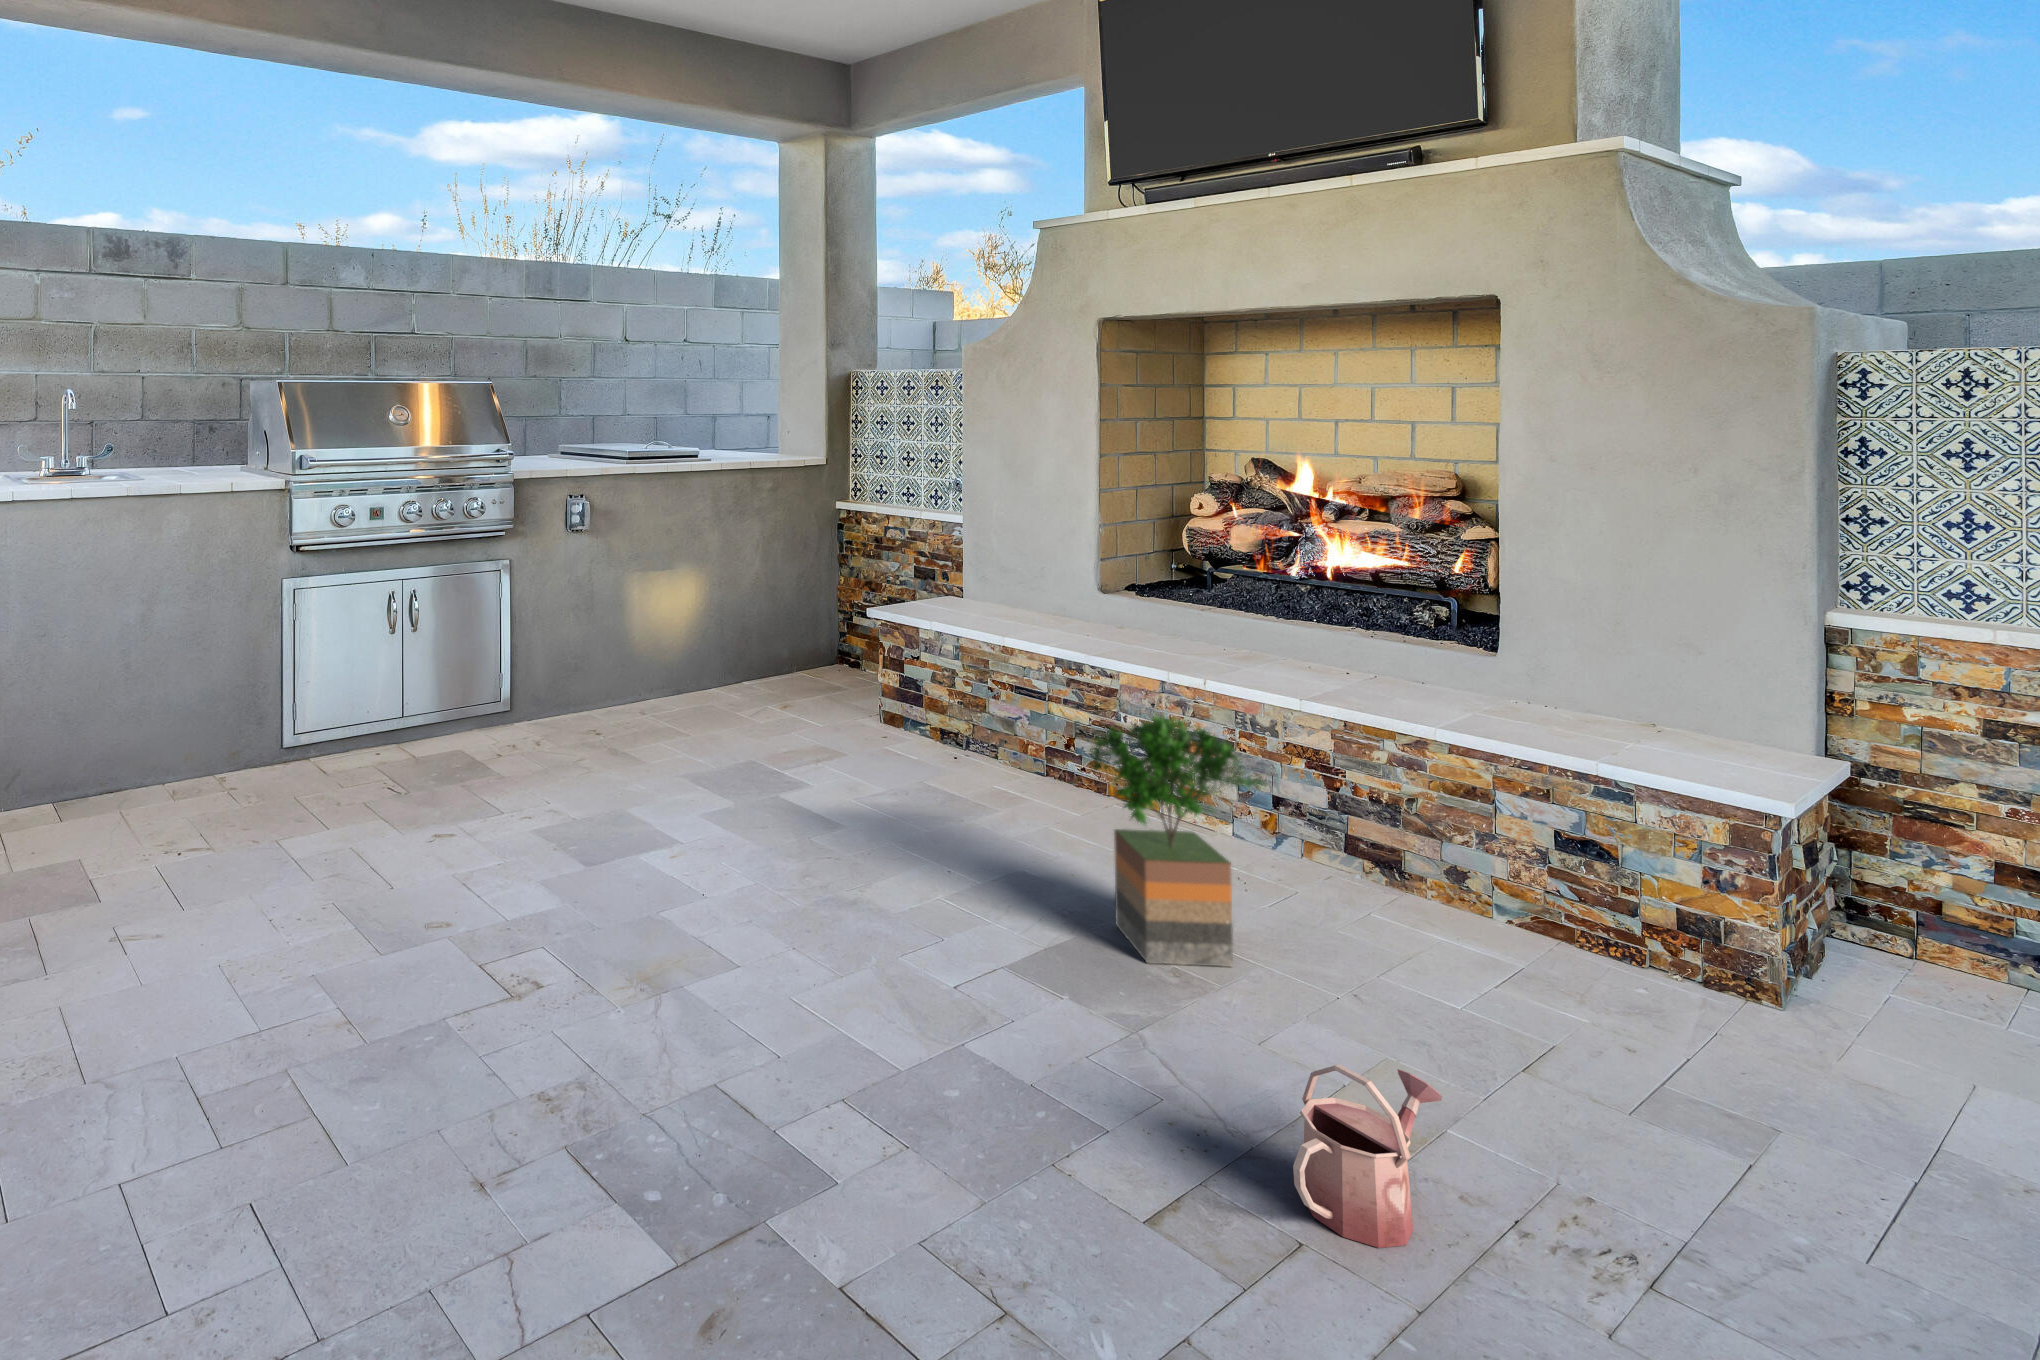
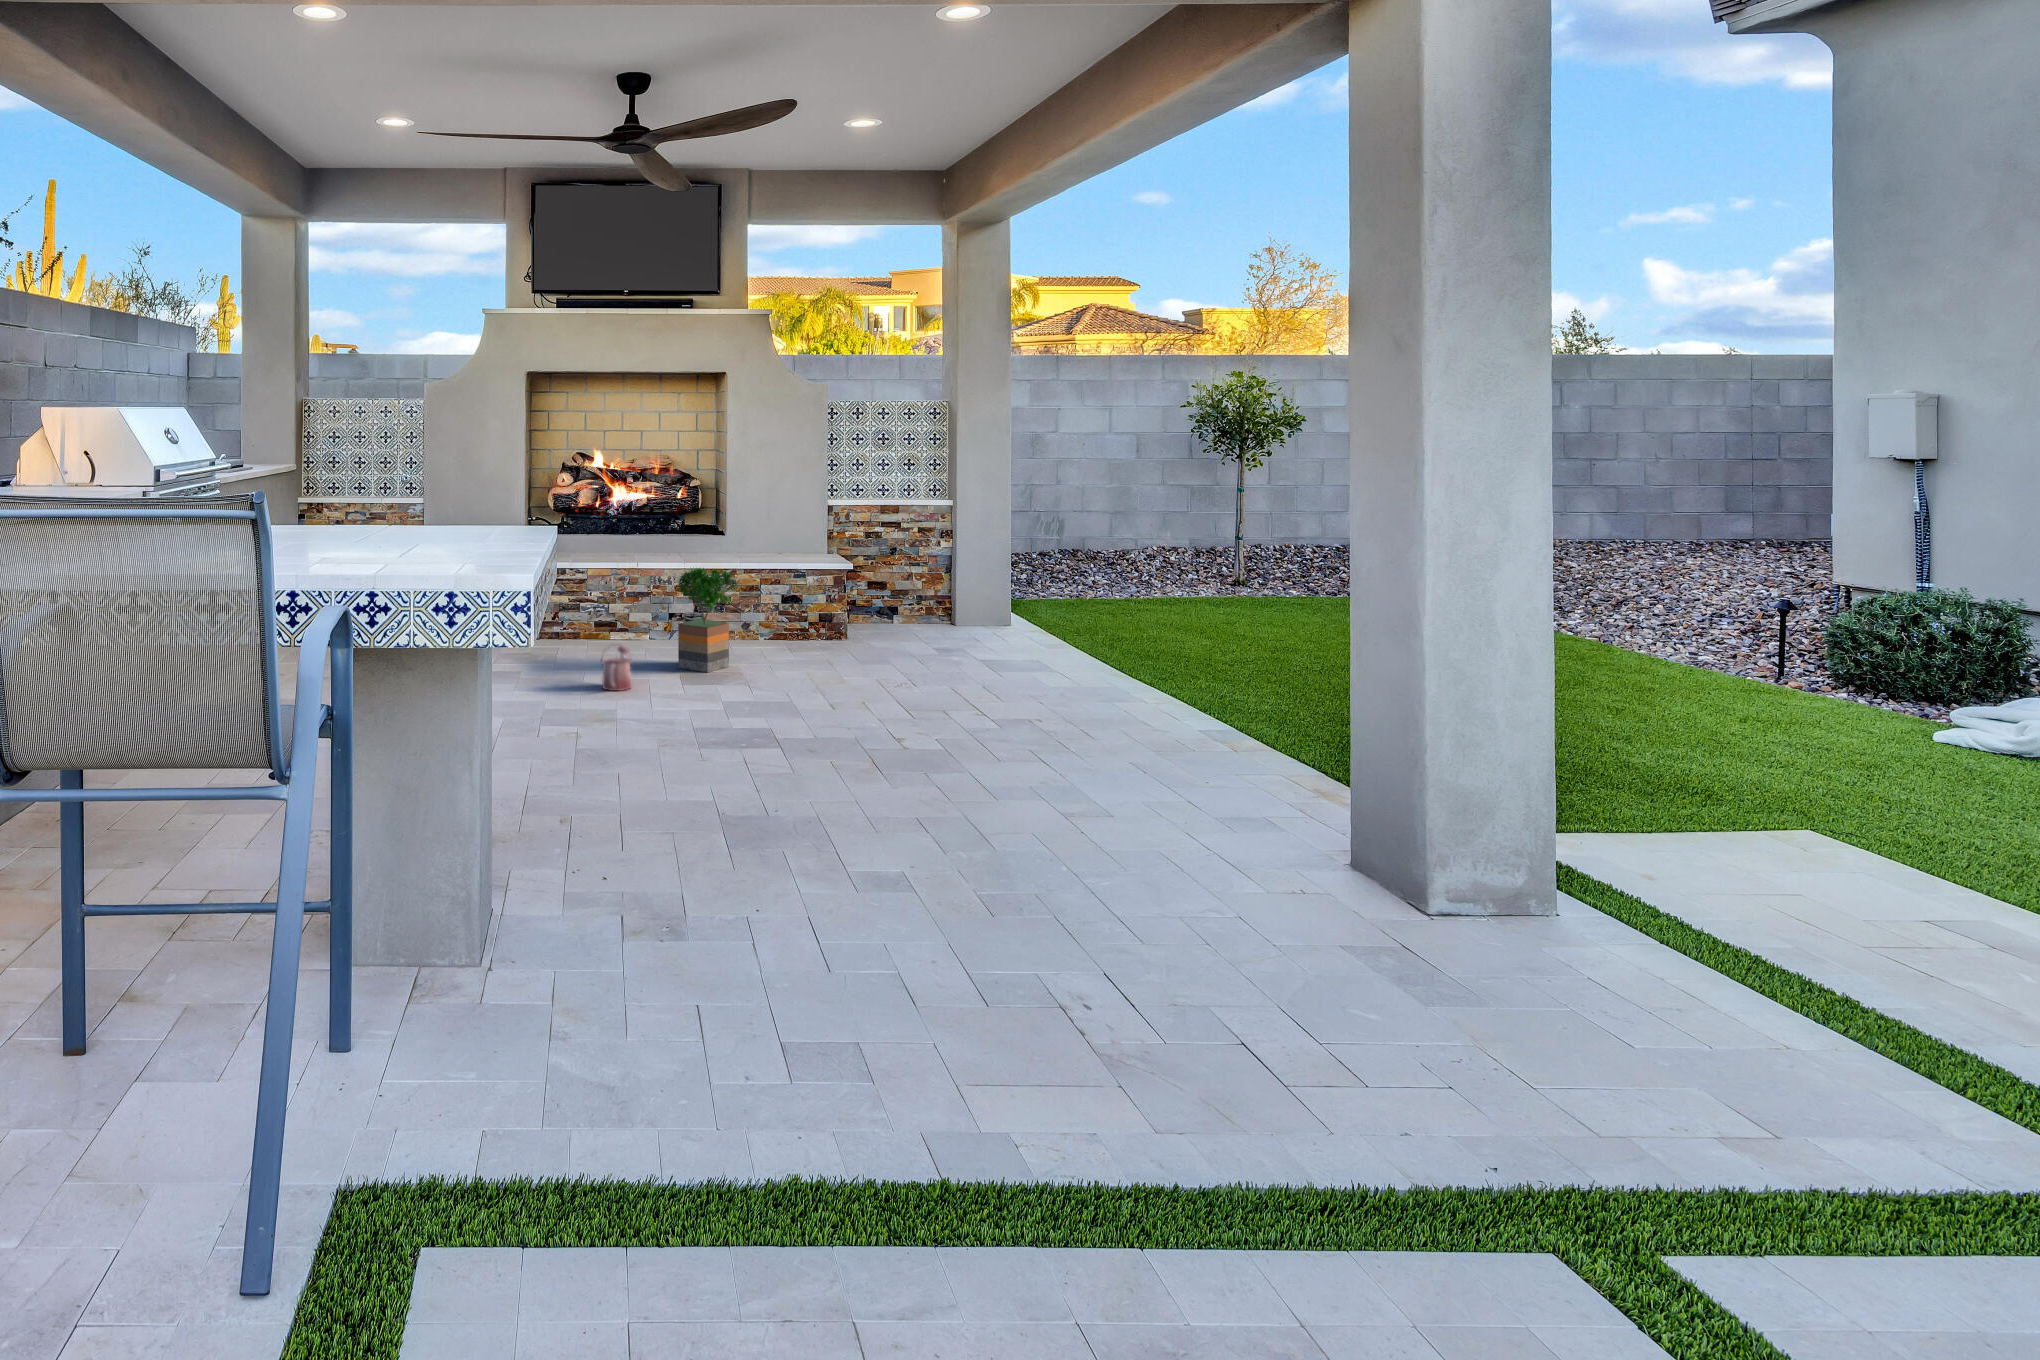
watering can: present [1293,1064,1442,1248] -> present [602,645,632,691]

